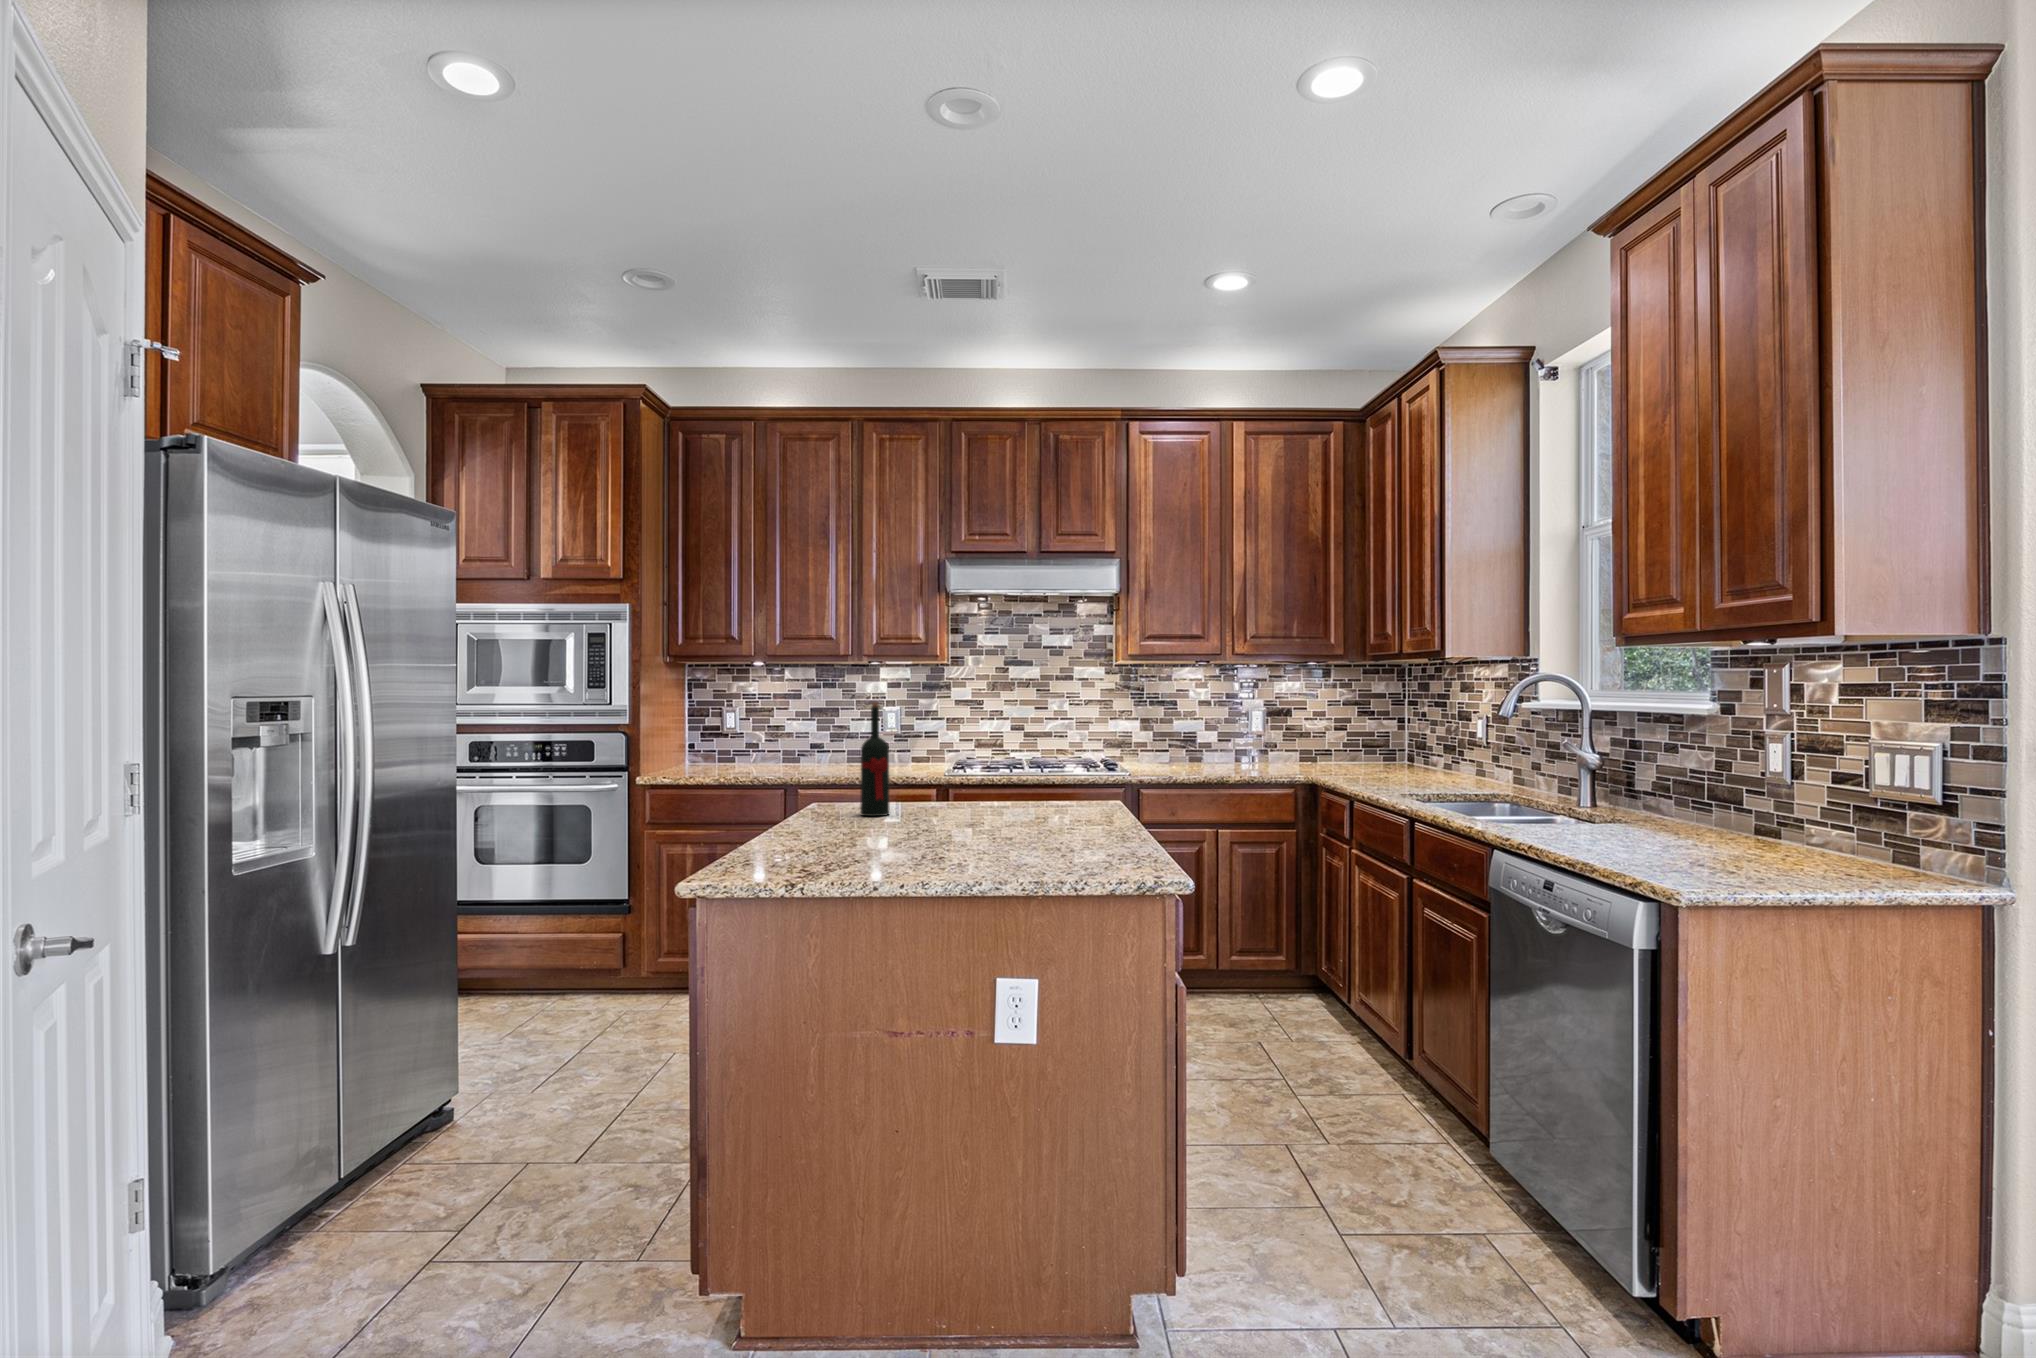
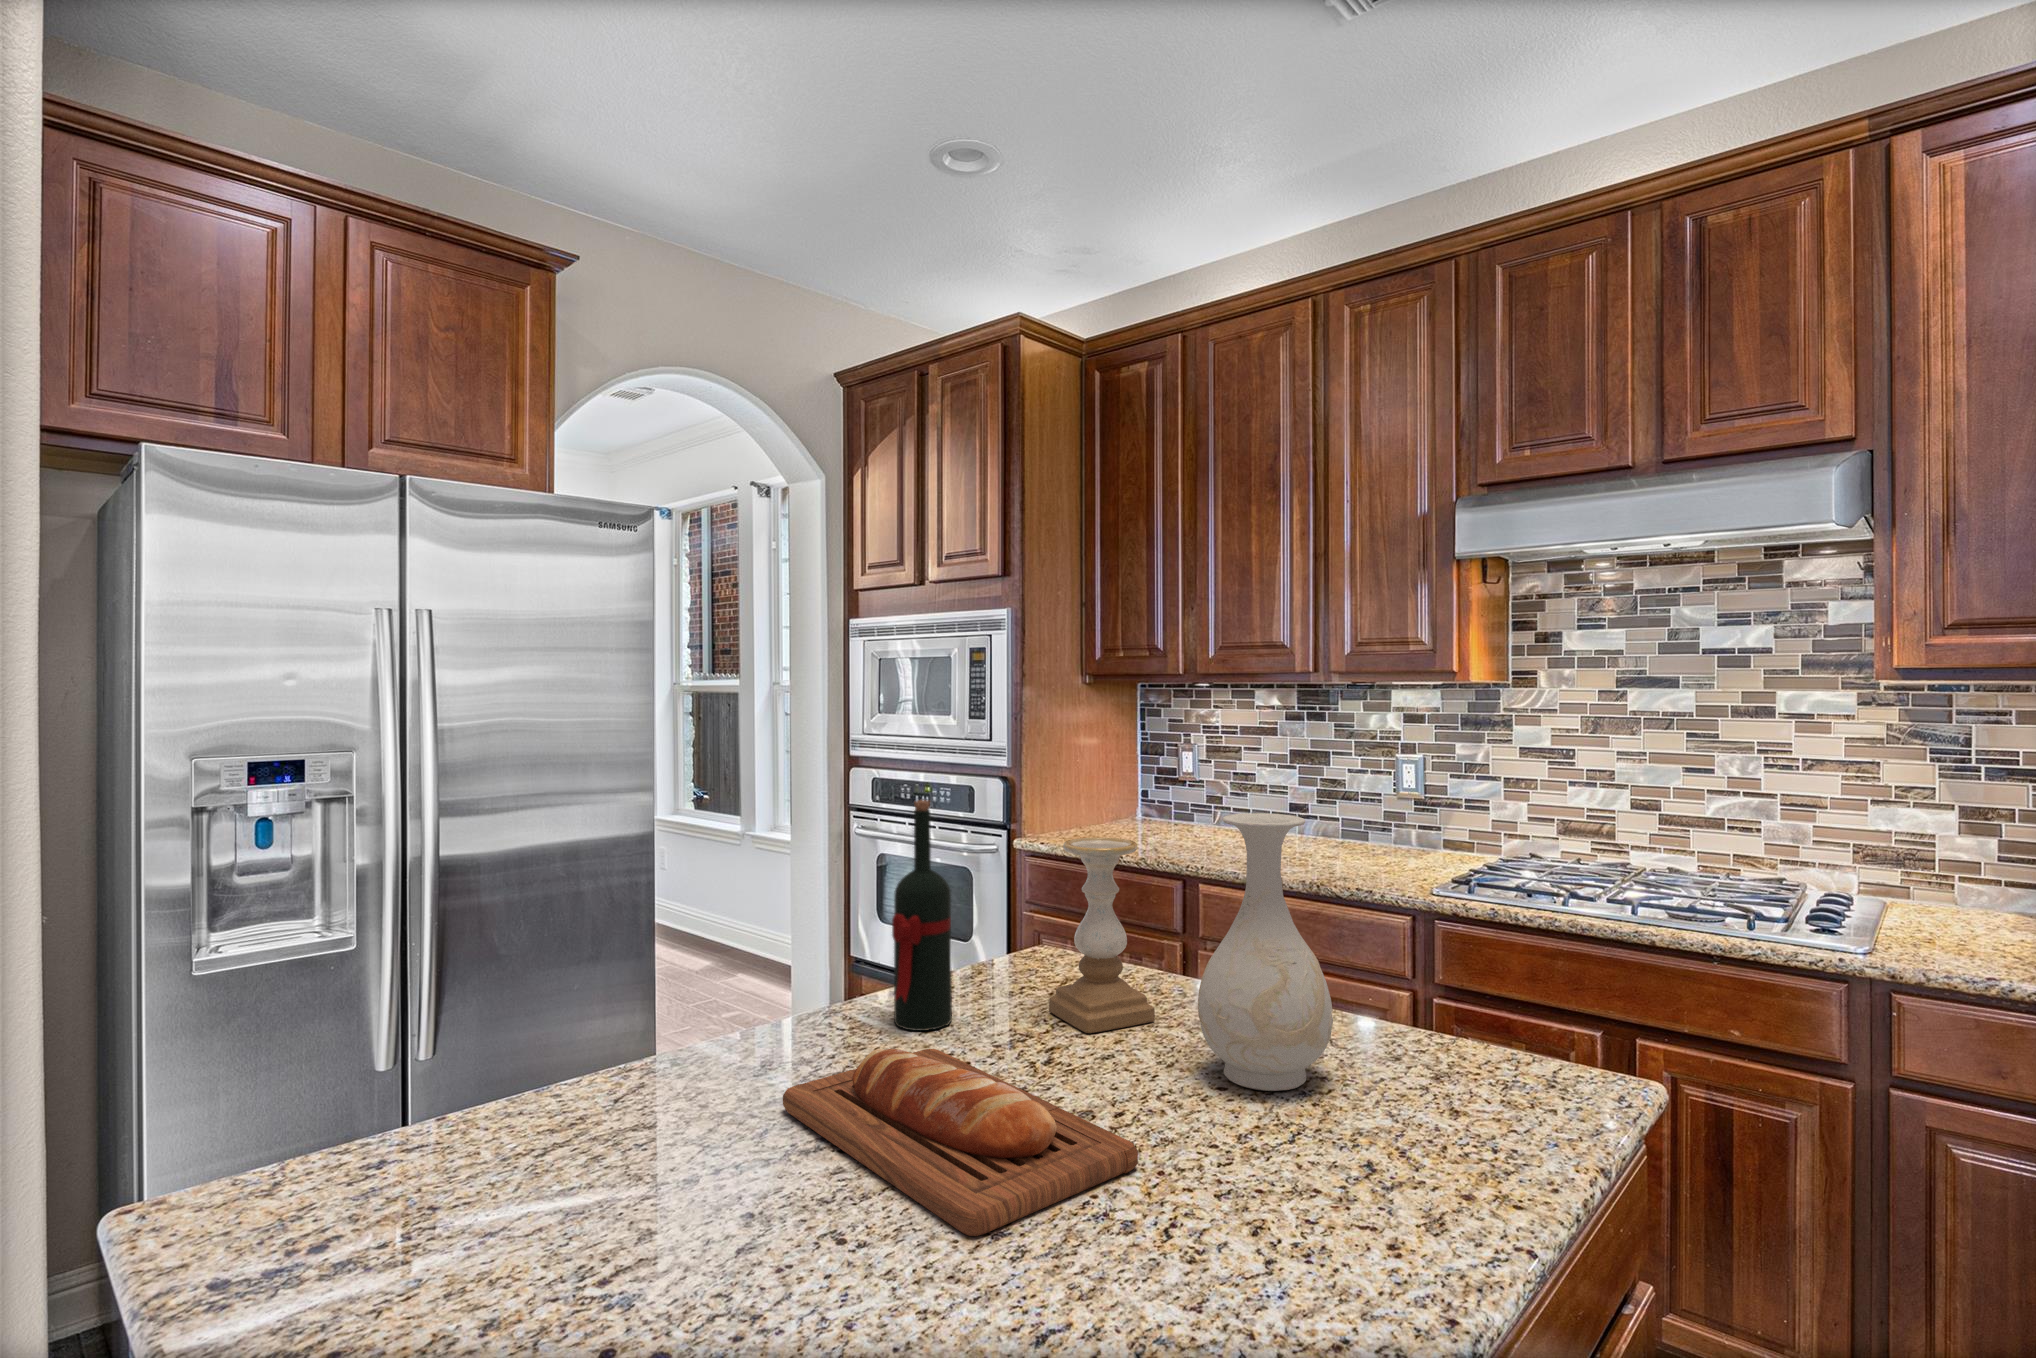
vase: none [1013,700,1066,808] -> present [1198,813,1333,1091]
candle holder: none [917,721,966,808] -> present [1049,838,1155,1033]
bread loaf: none [904,798,1056,832] -> present [783,1049,1138,1236]

